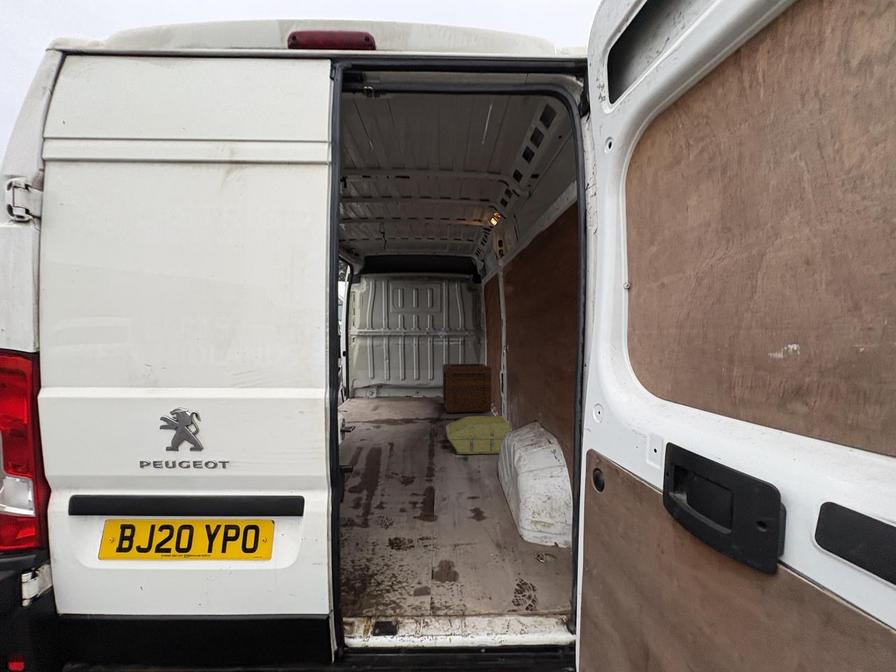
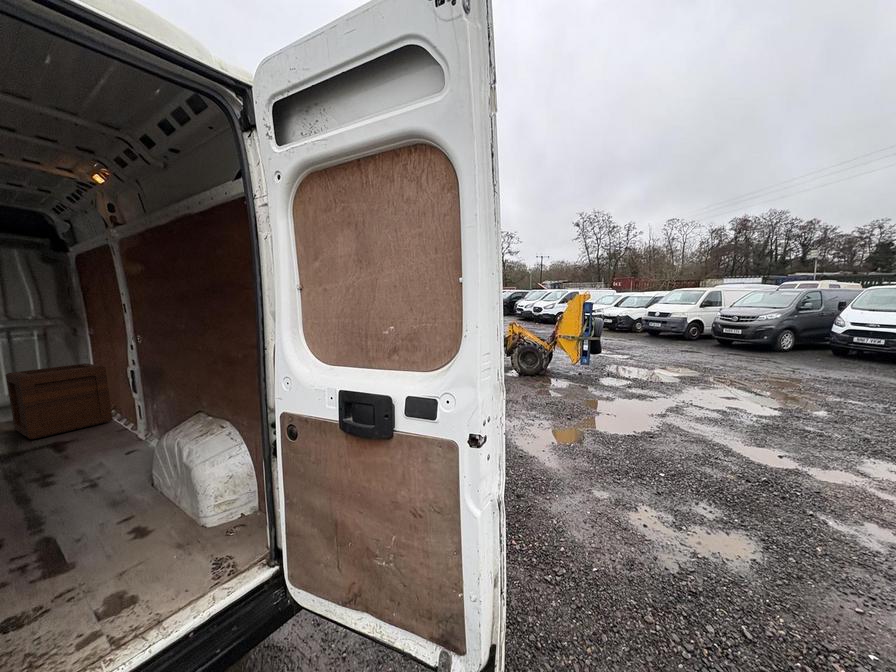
storage bin: present [446,416,511,454] -> none [44,420,157,484]

